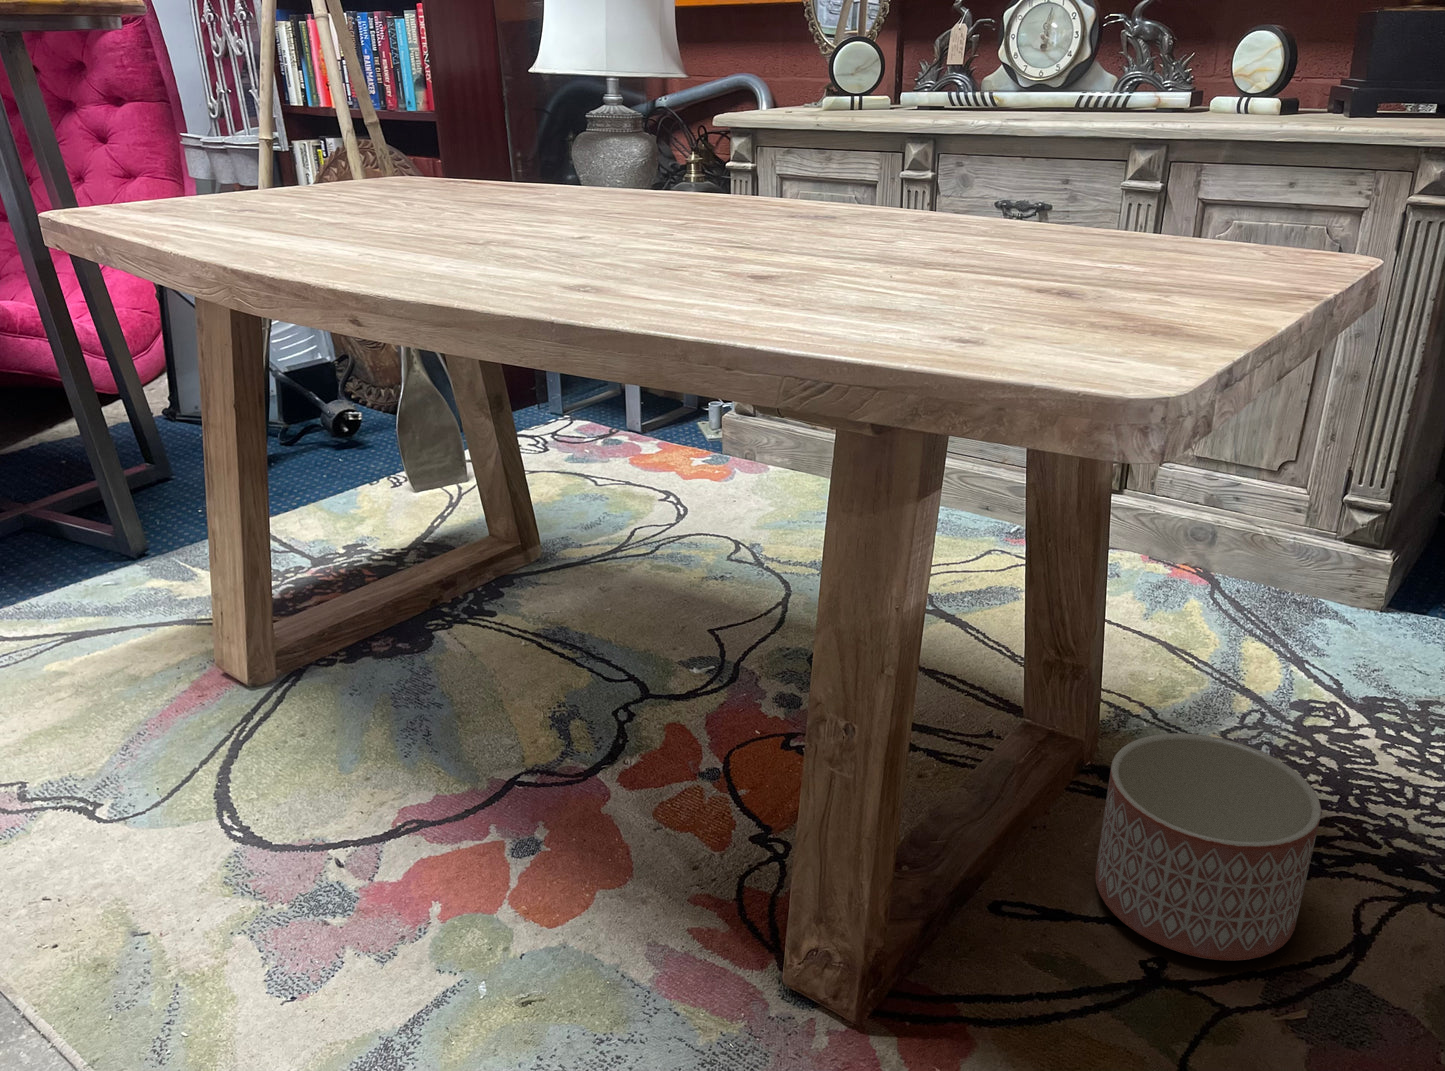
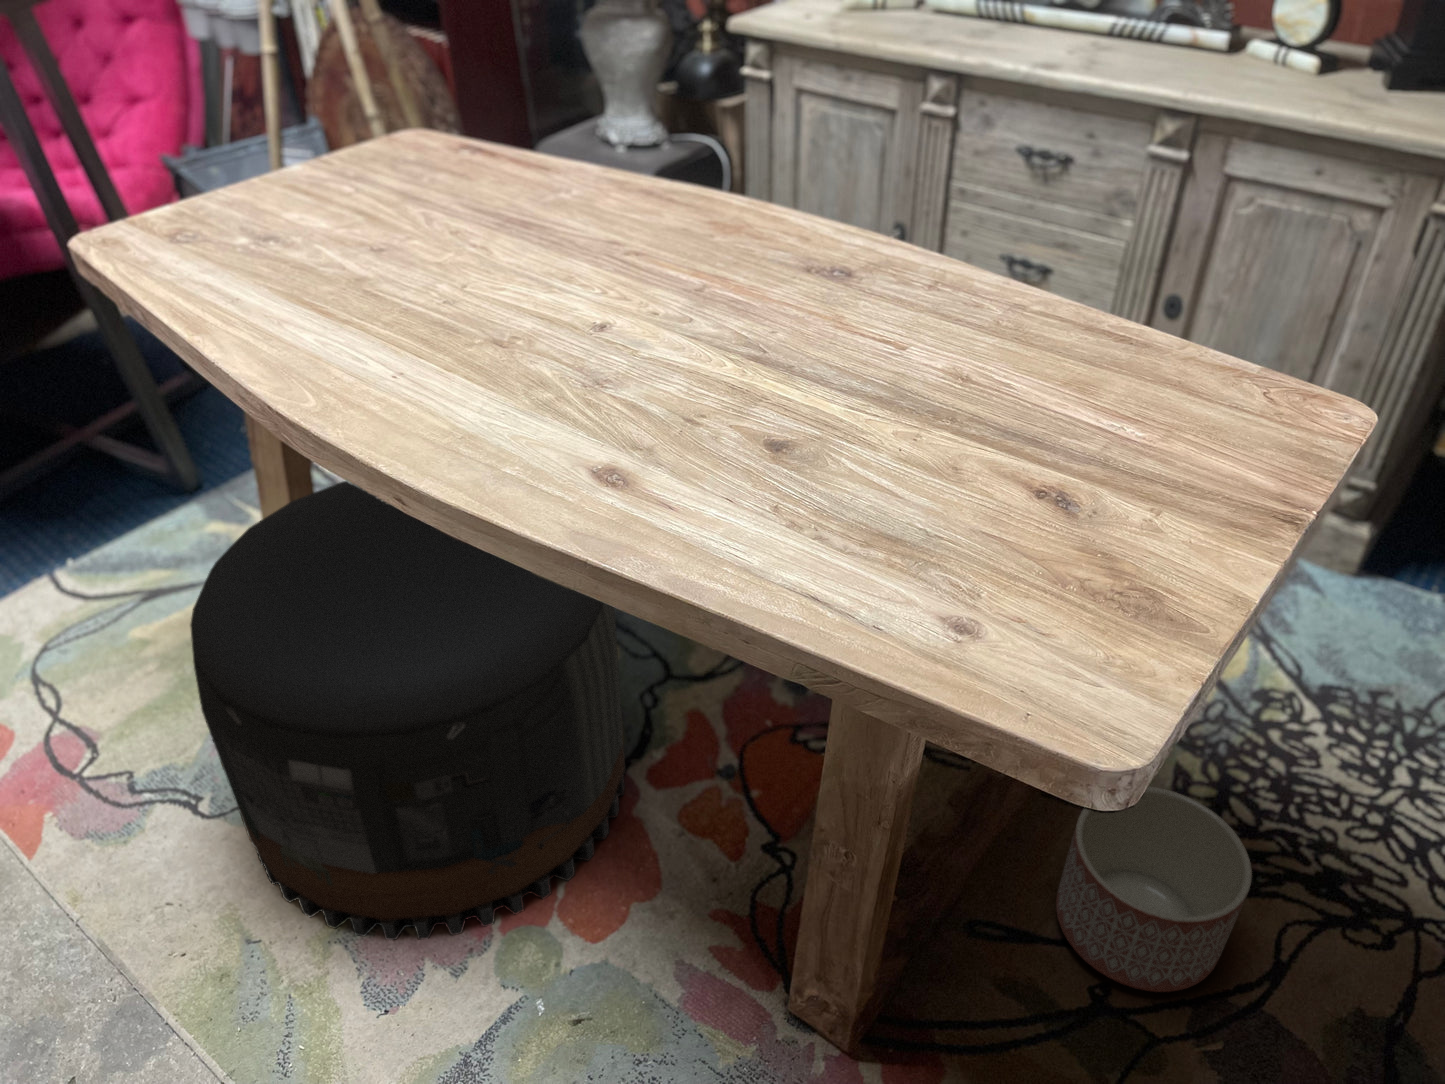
pouf: none [105,434,593,930] -> present [190,481,626,940]

